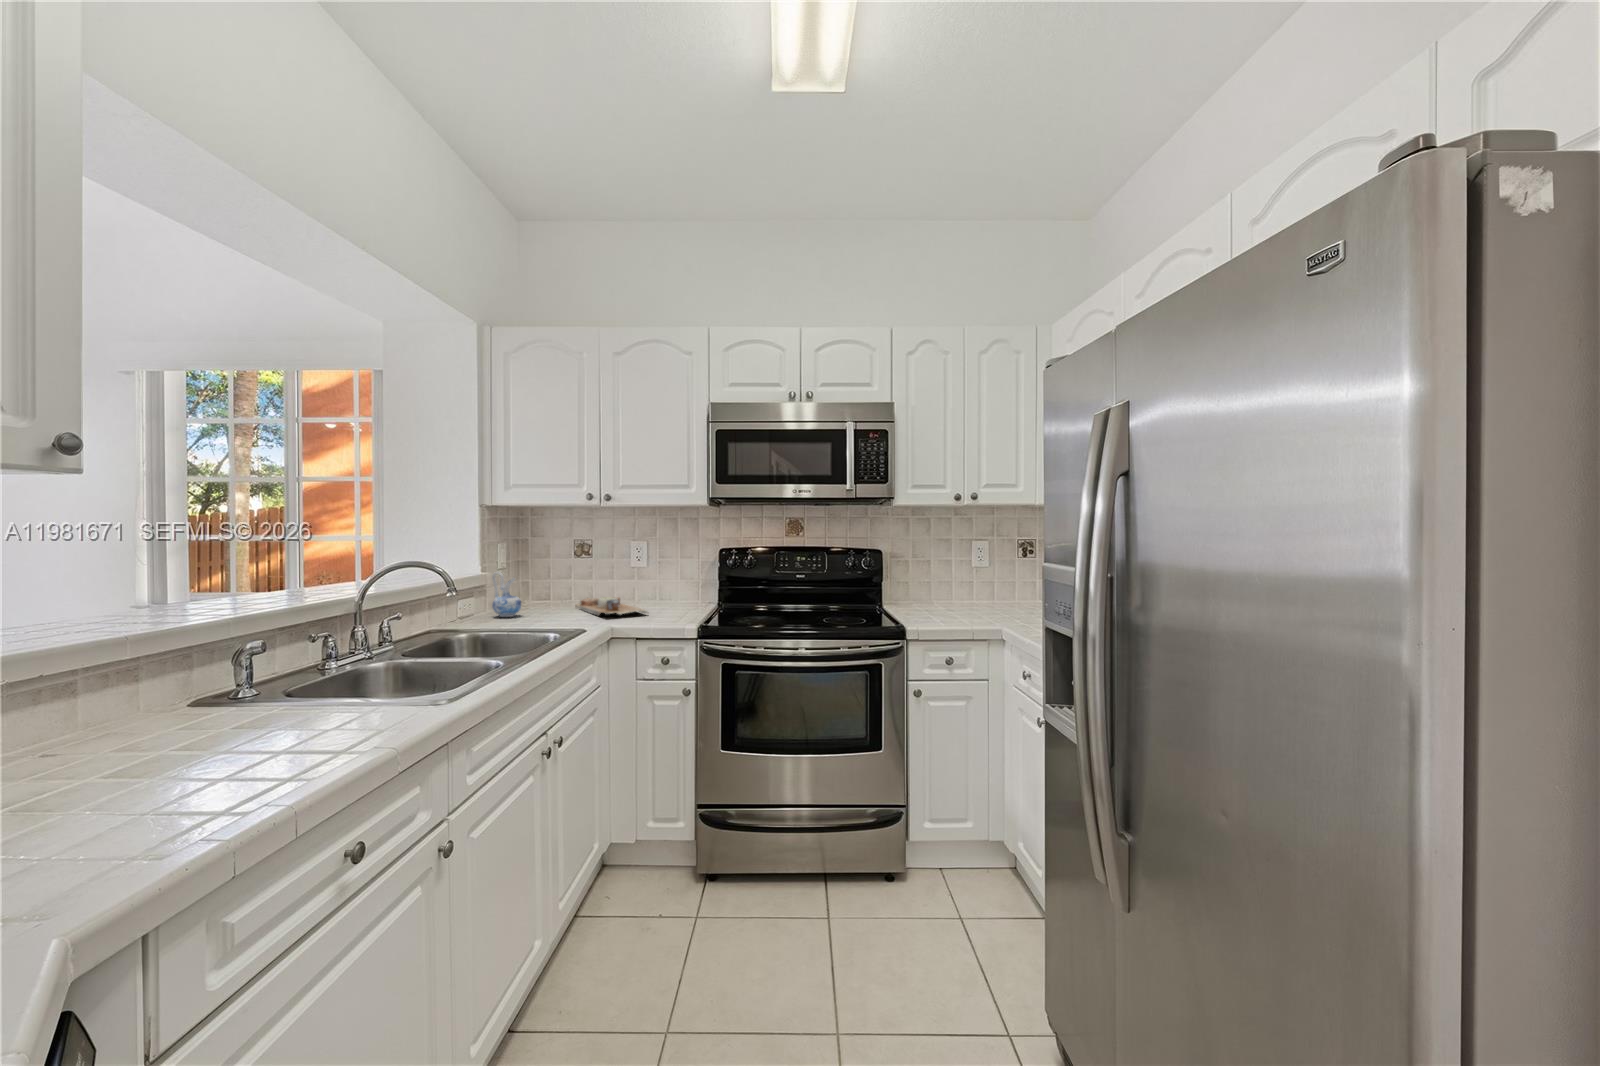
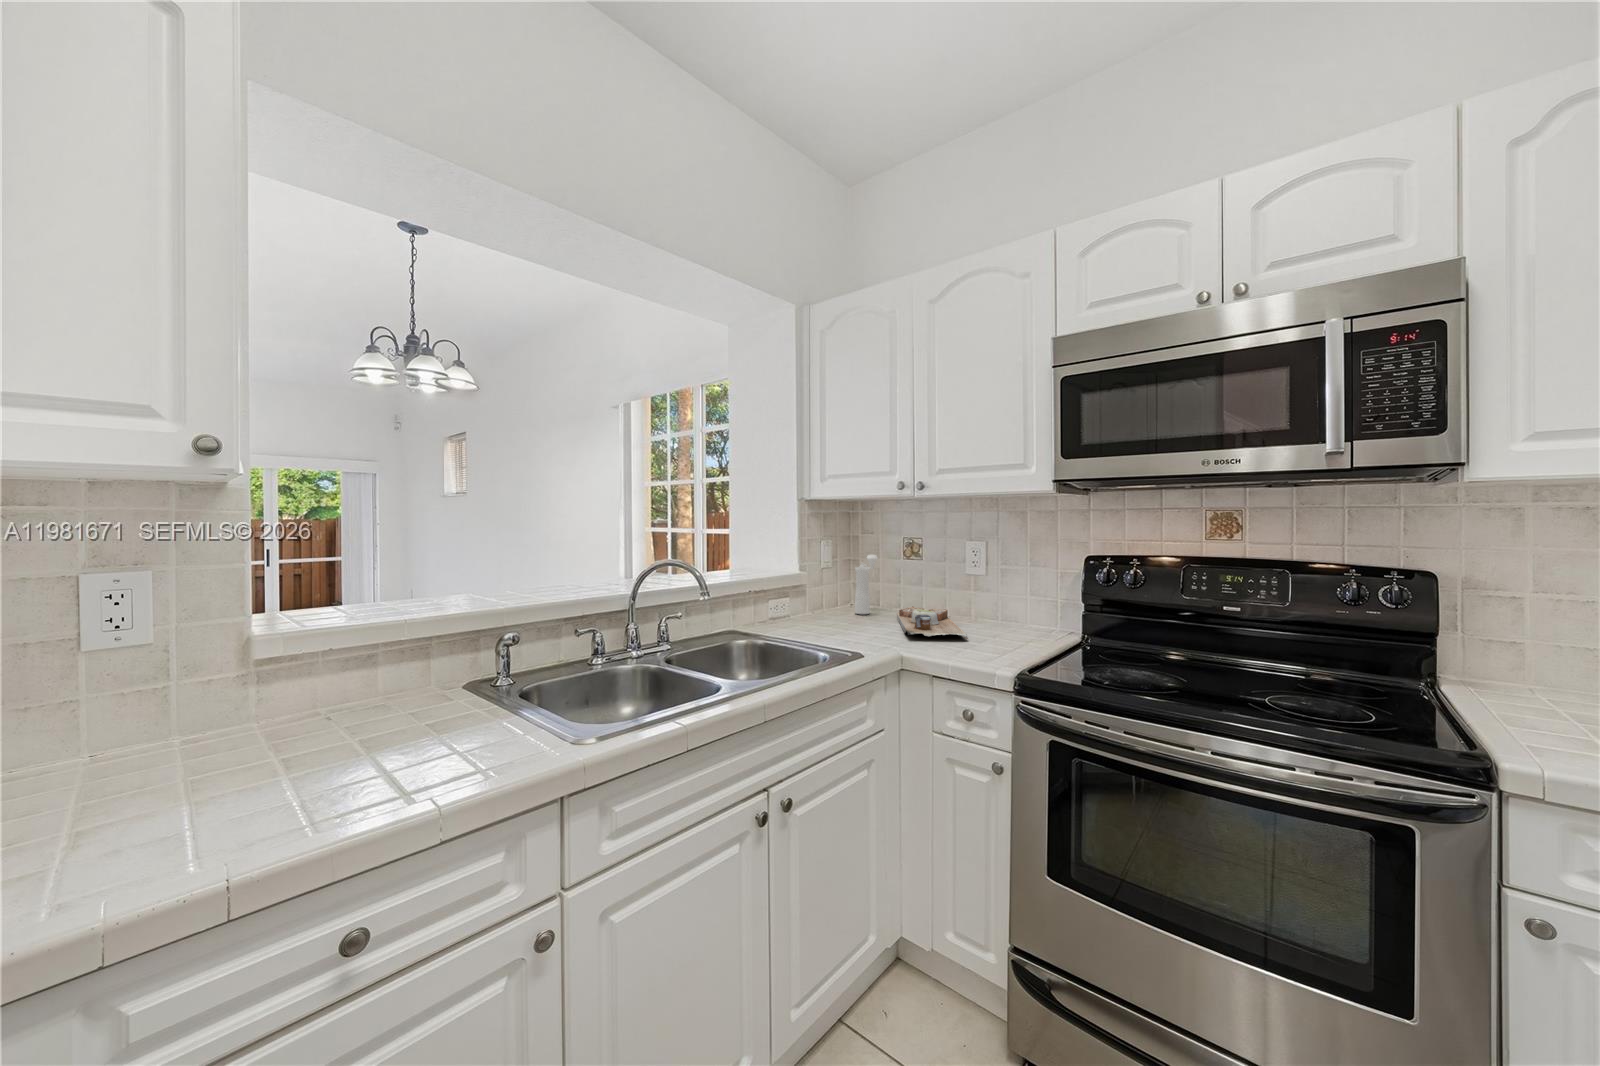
pepper mill: none [534,556,550,609] -> present [855,555,877,614]
ceramic pitcher: present [492,572,521,617] -> none [801,571,830,622]

